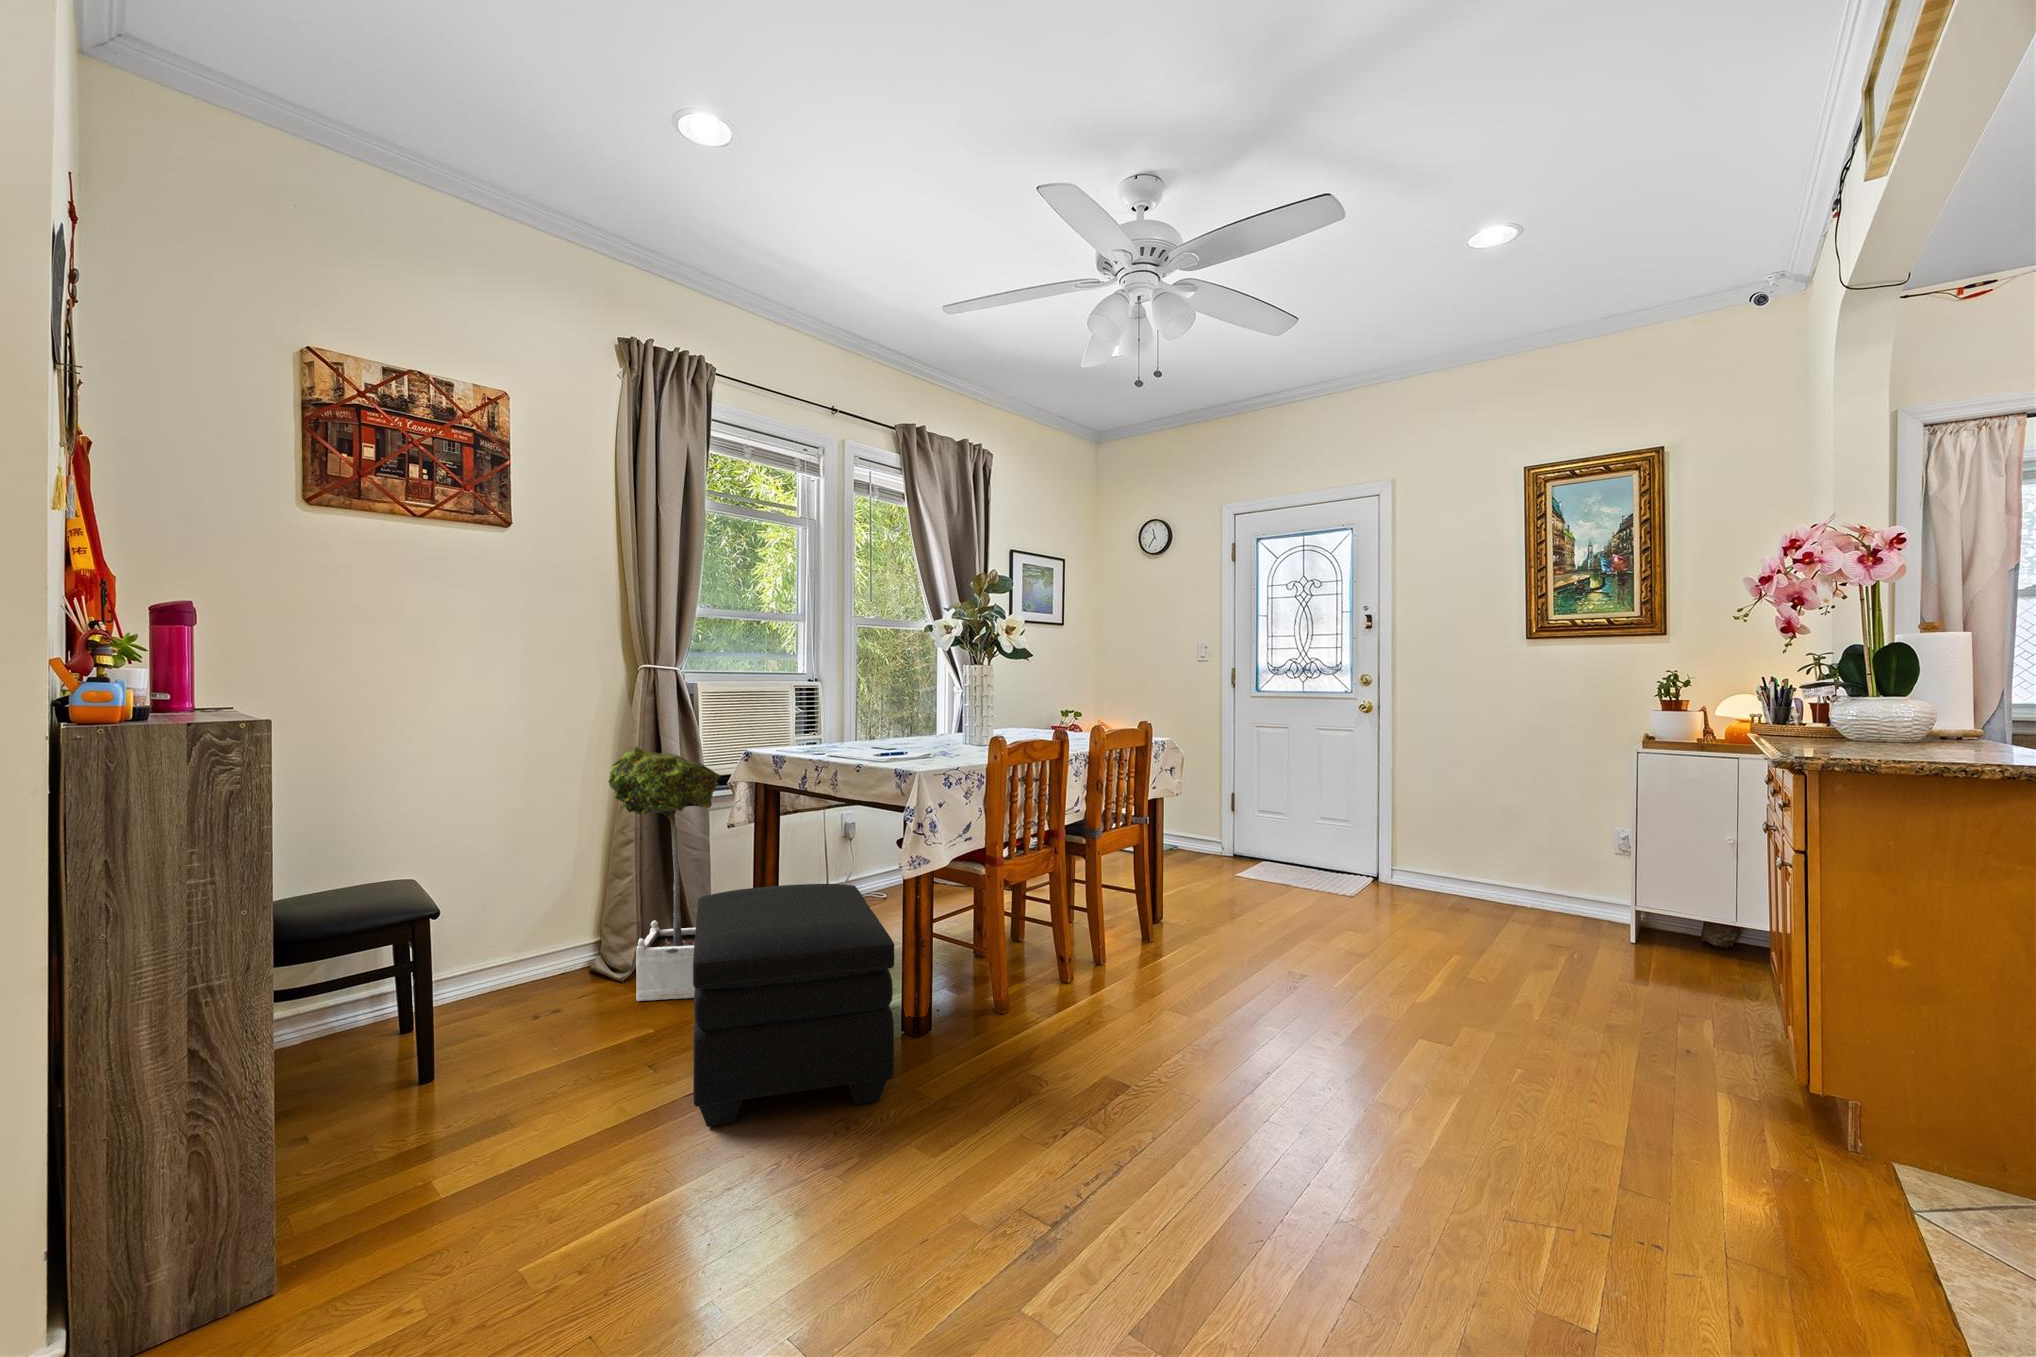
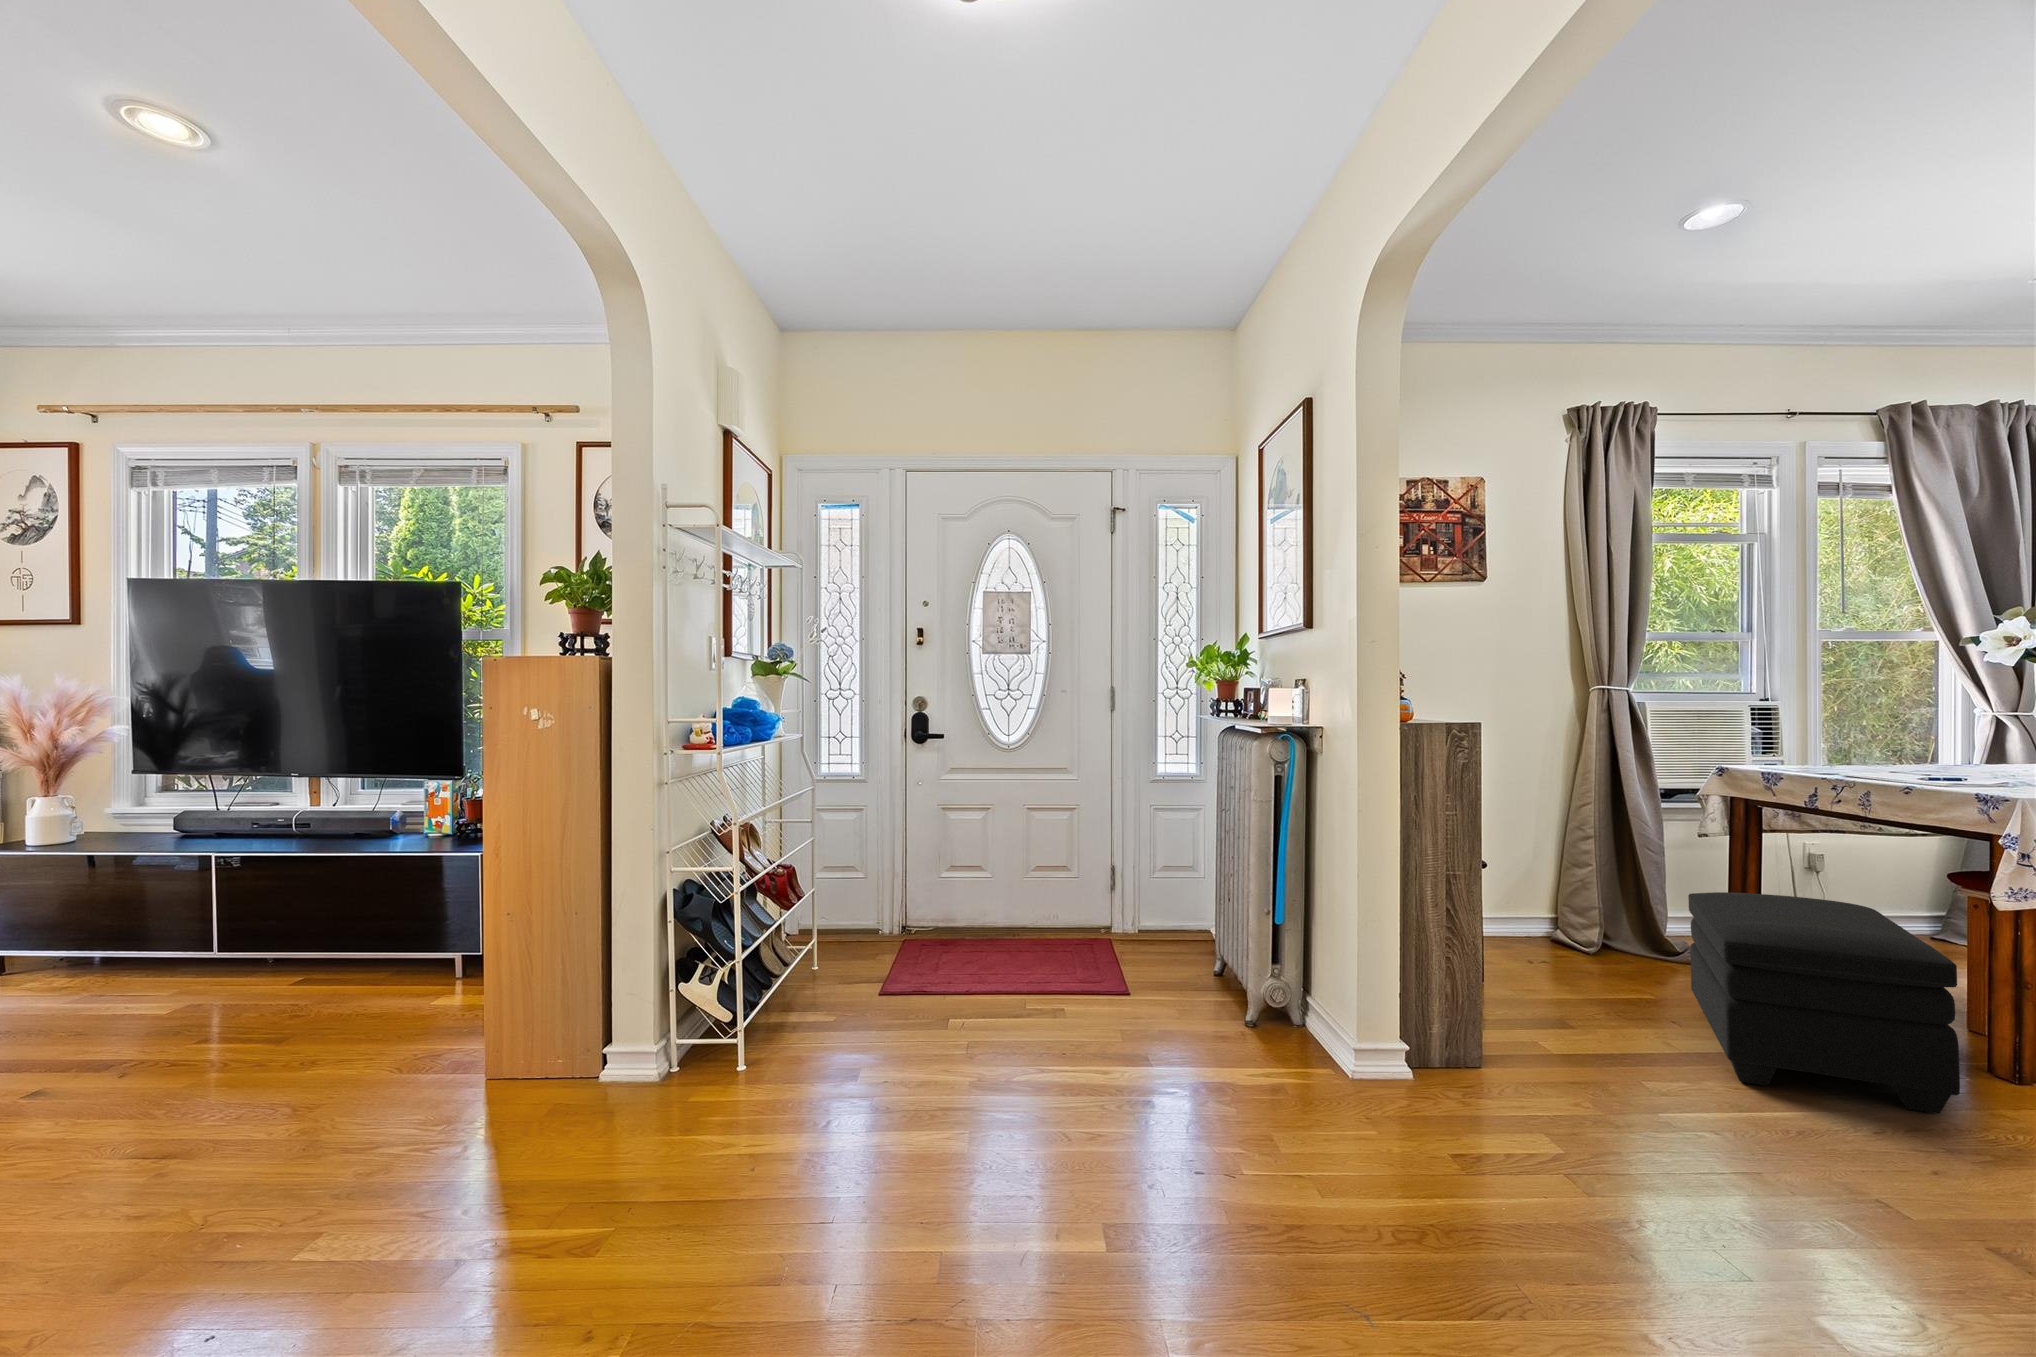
potted tree: present [608,746,720,1001] -> none [1582,758,1694,987]

